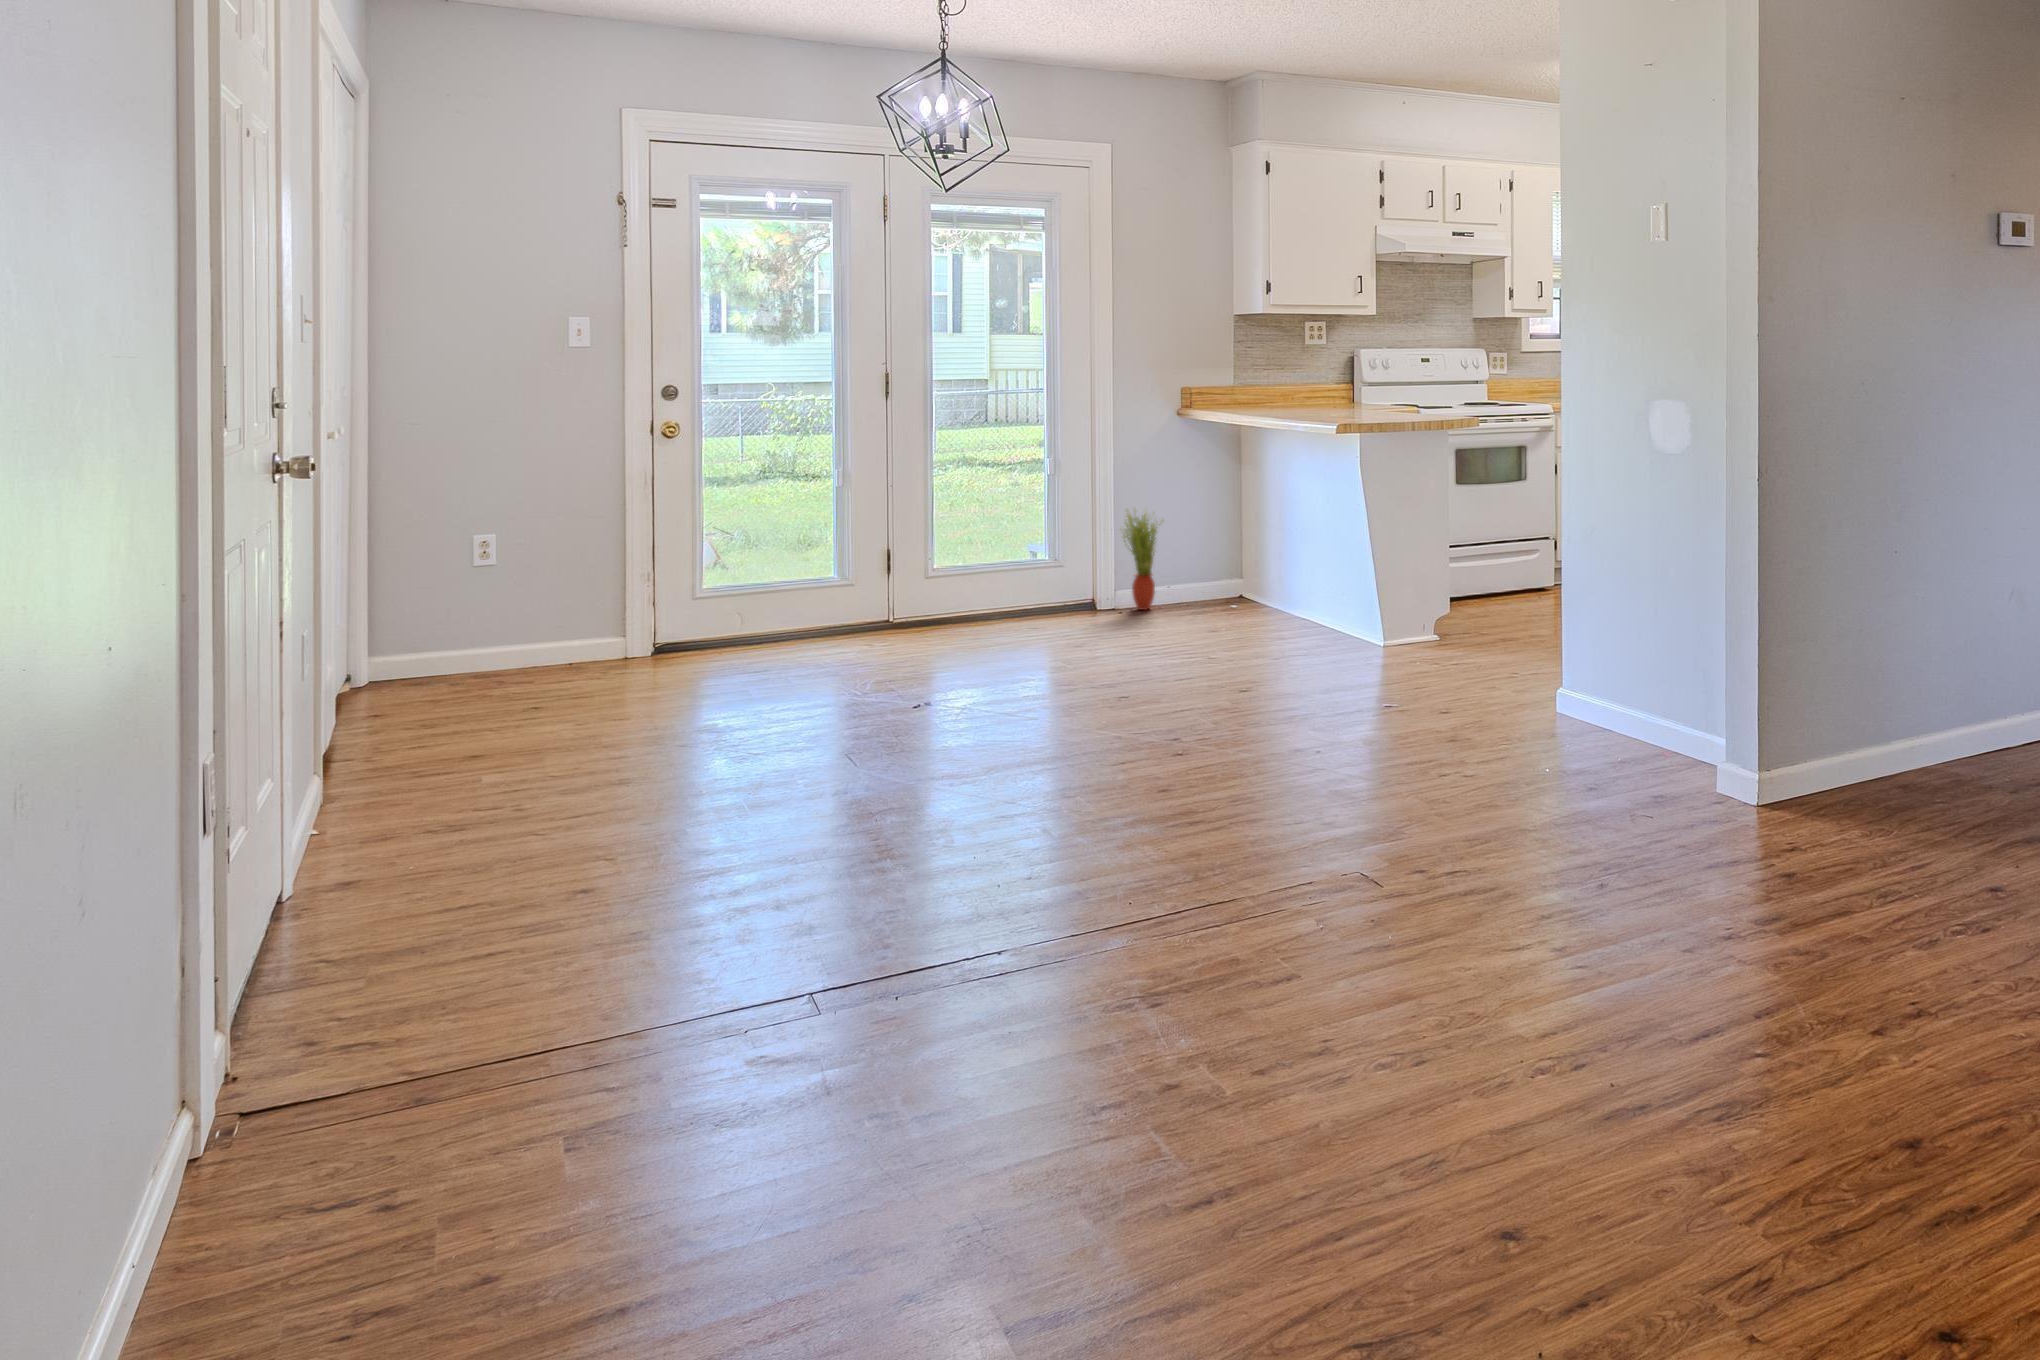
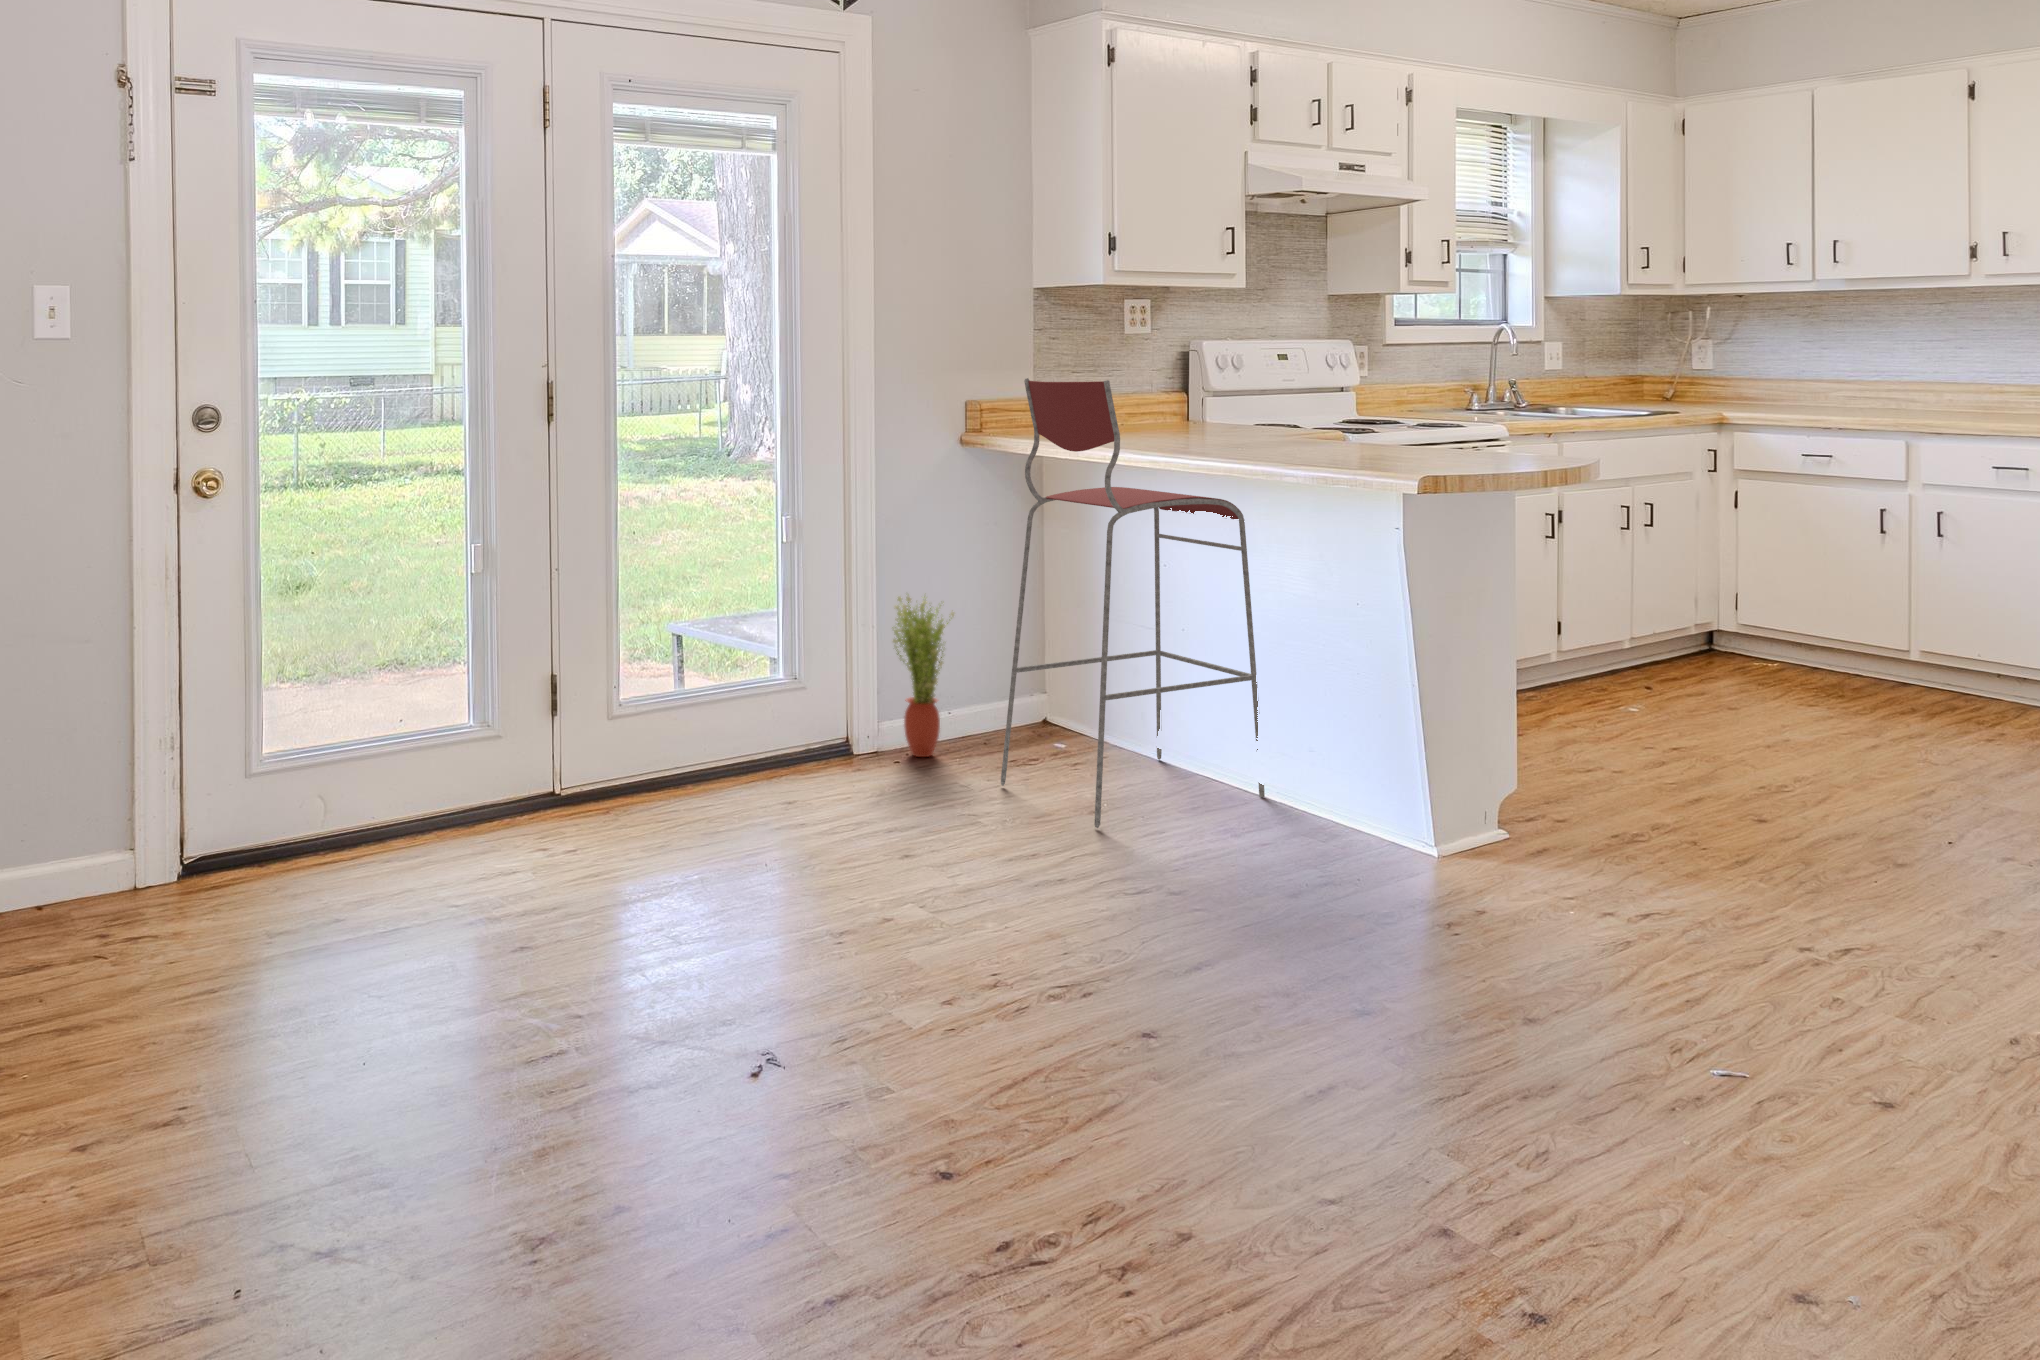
bar stool: none [1172,371,1324,636] -> present [1001,378,1265,828]

